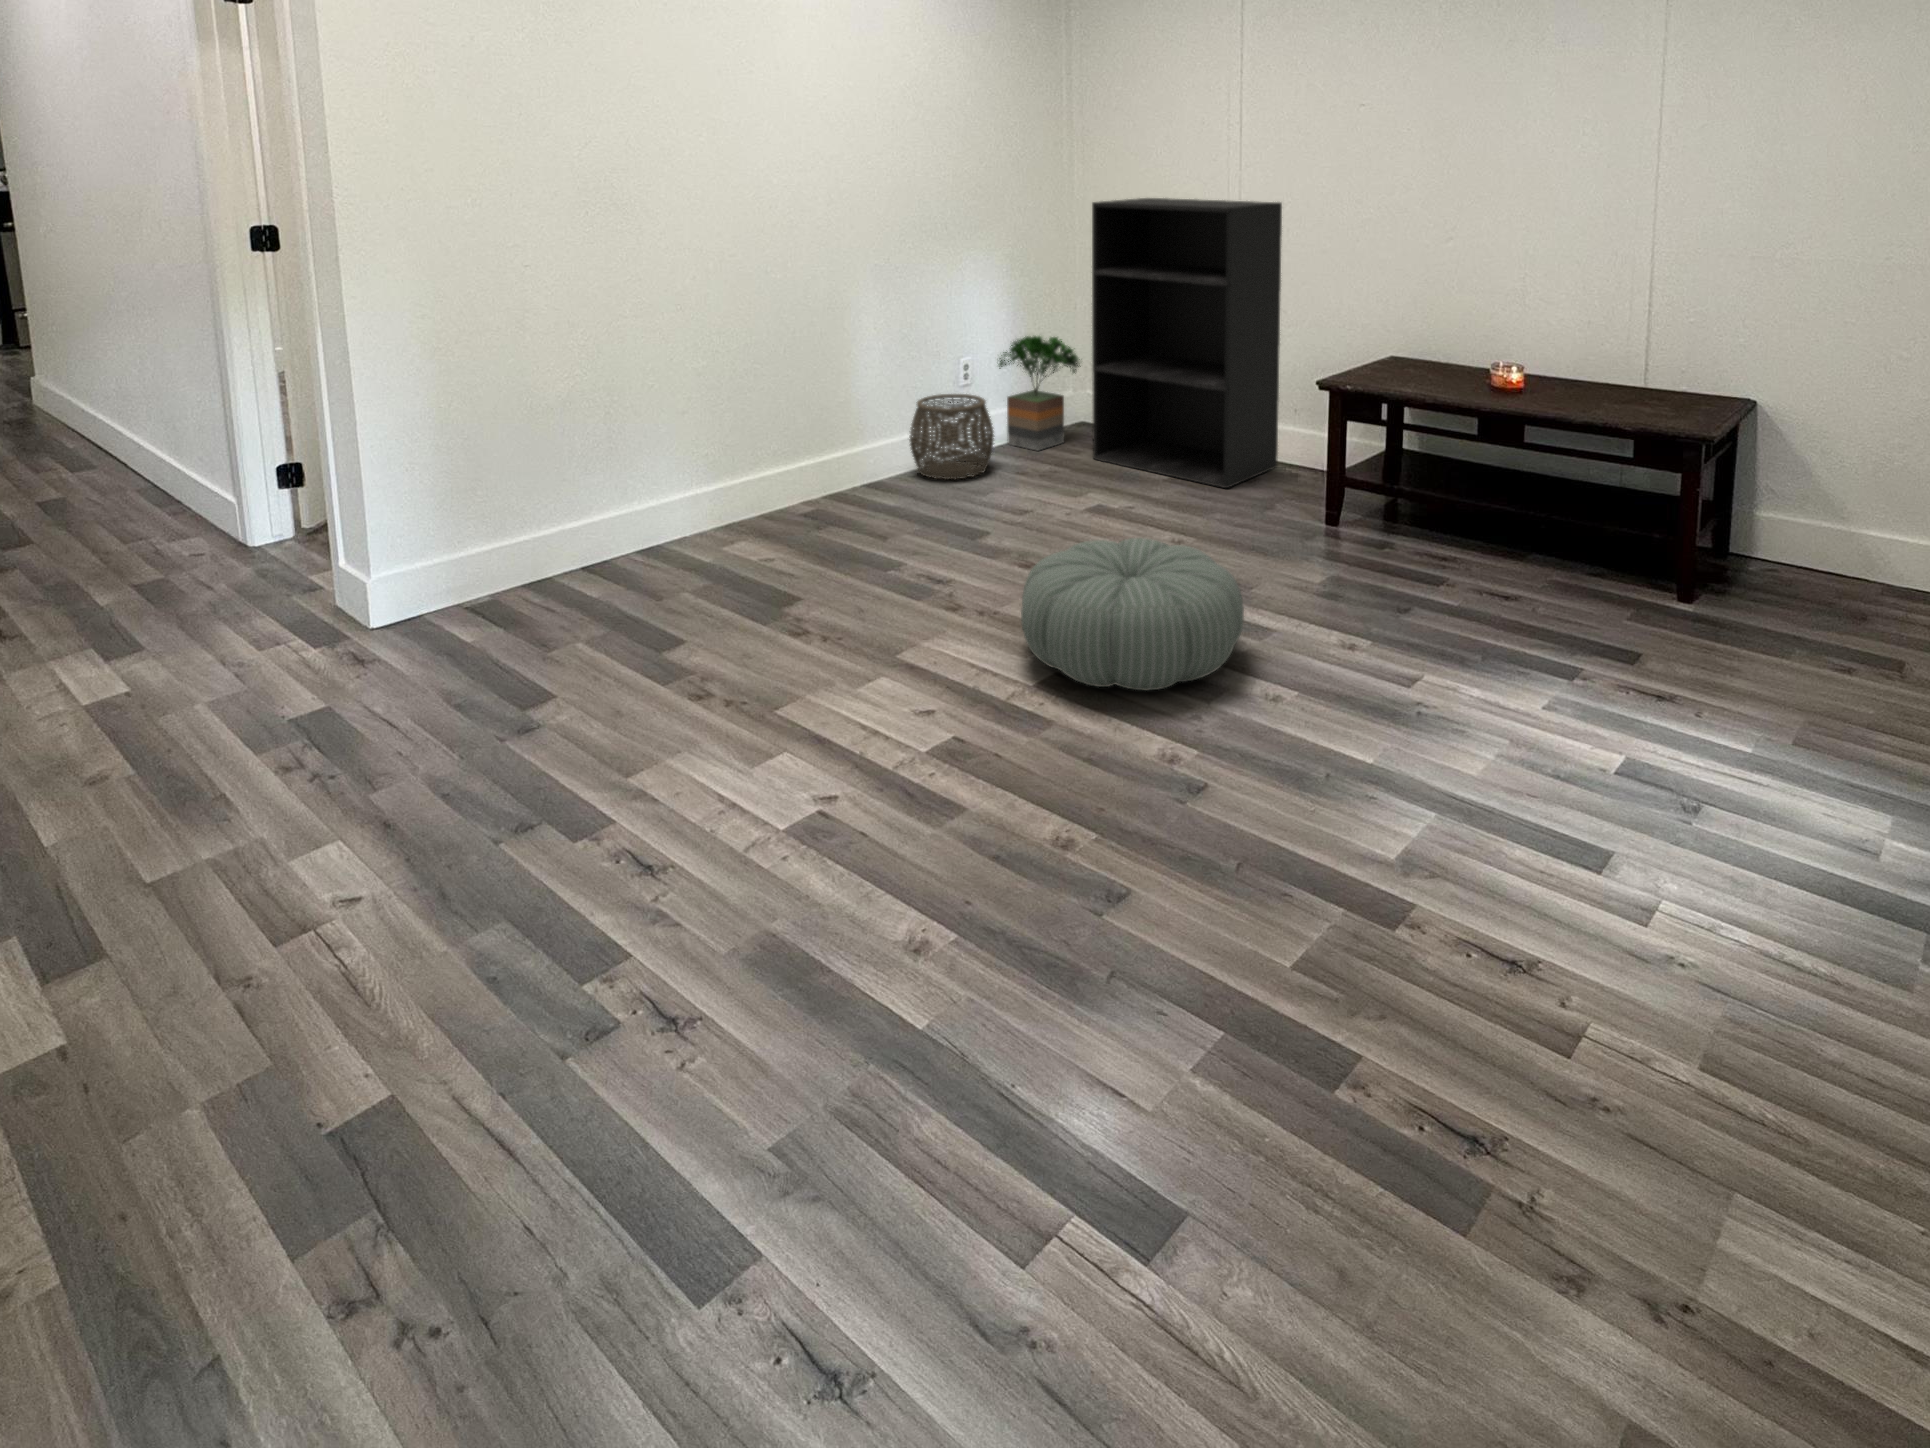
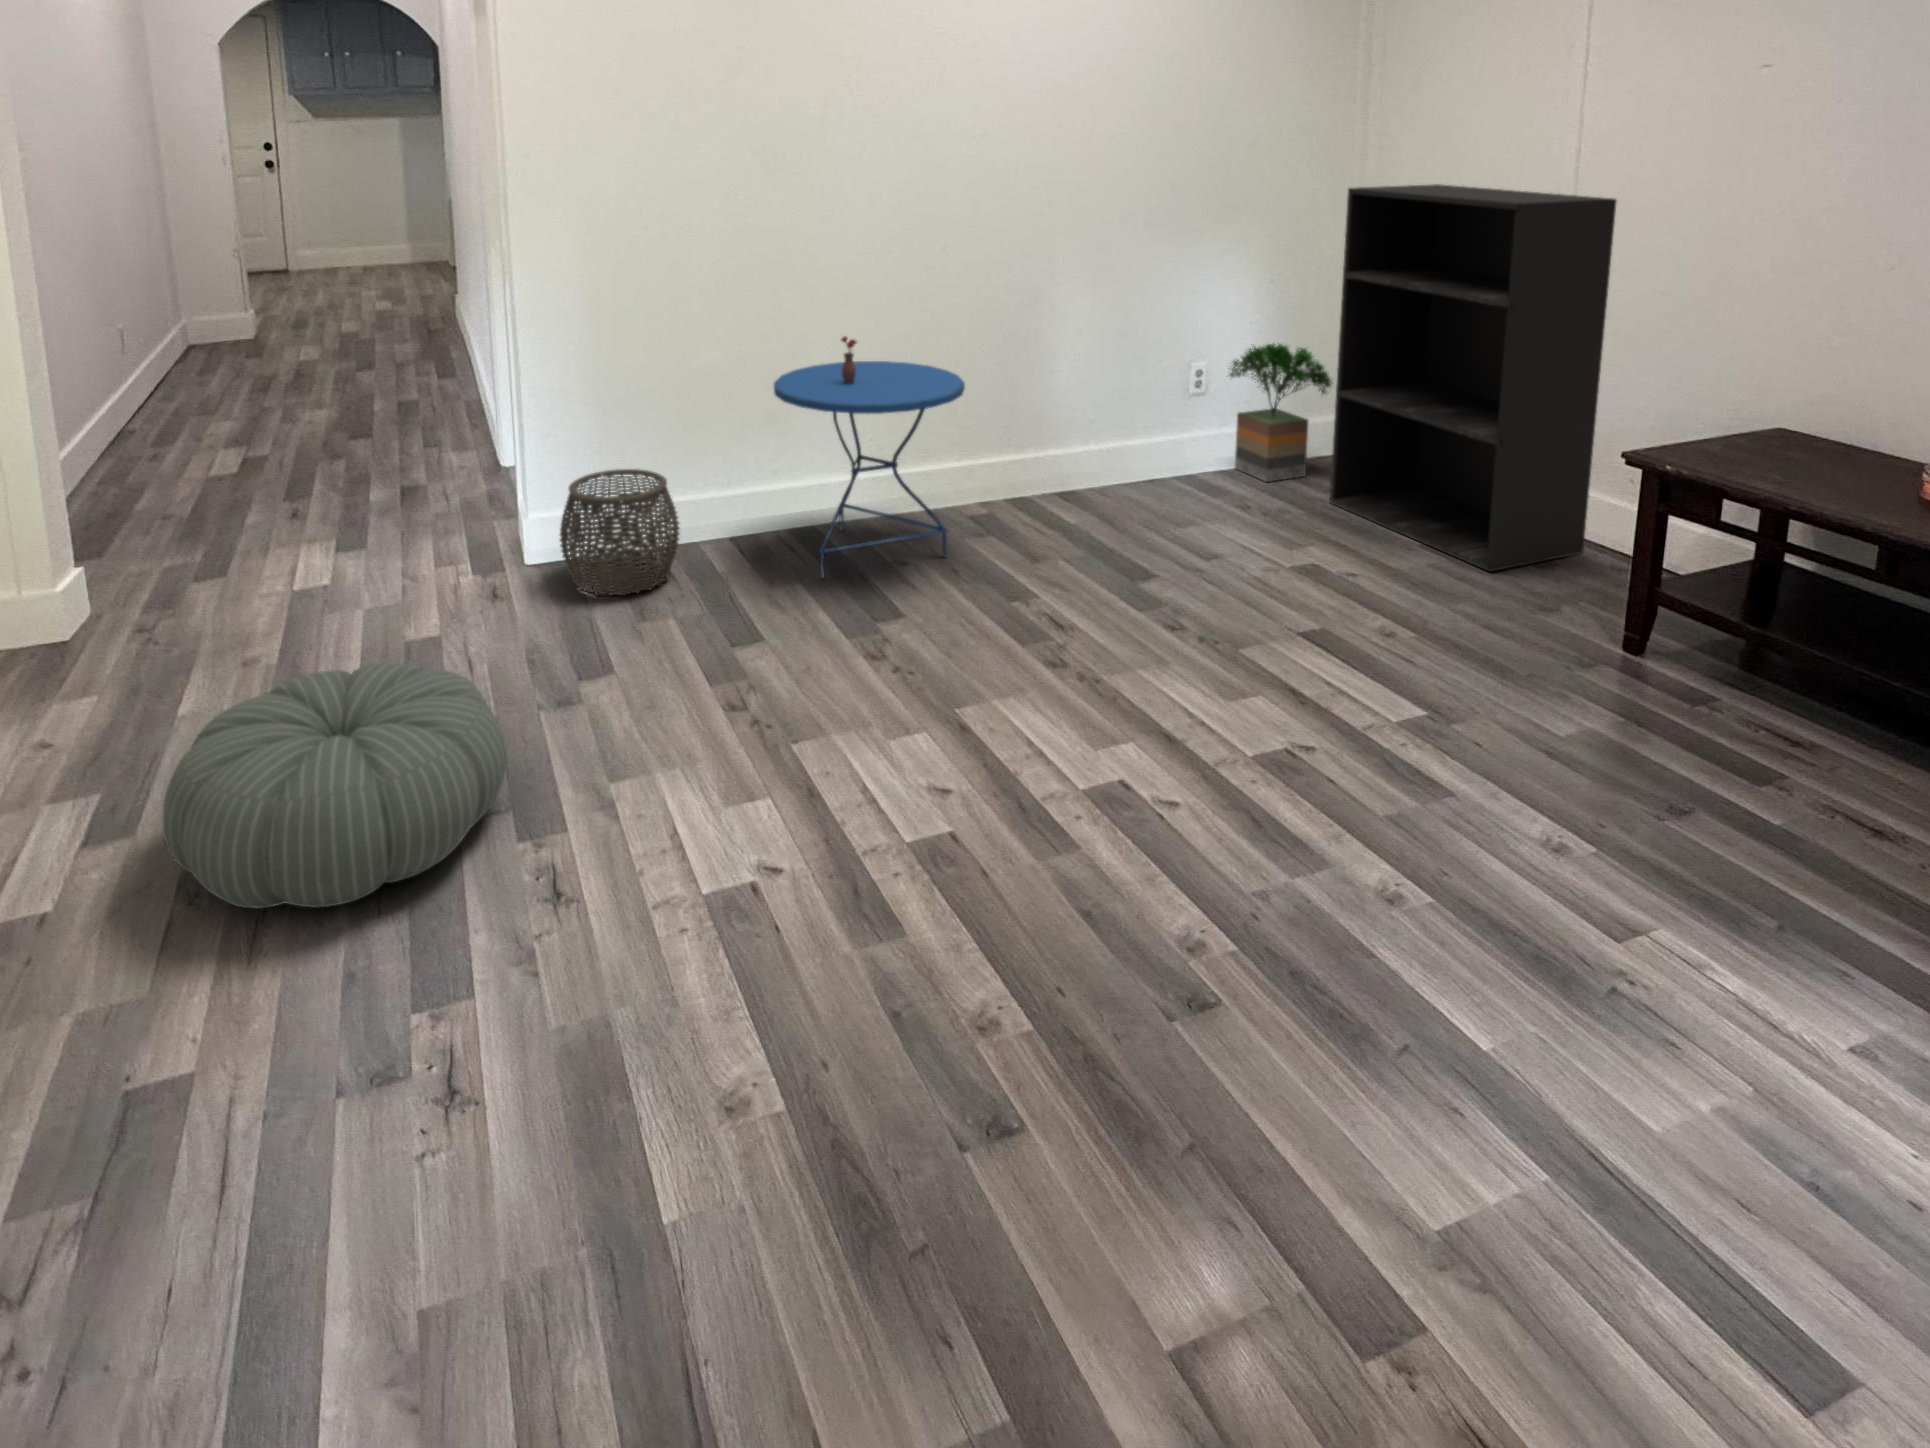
side table: none [641,353,825,583] -> present [774,337,965,579]
woven basket: present [909,394,994,479] -> present [560,469,680,596]
pouf: present [1021,538,1244,690] -> present [163,662,507,908]

